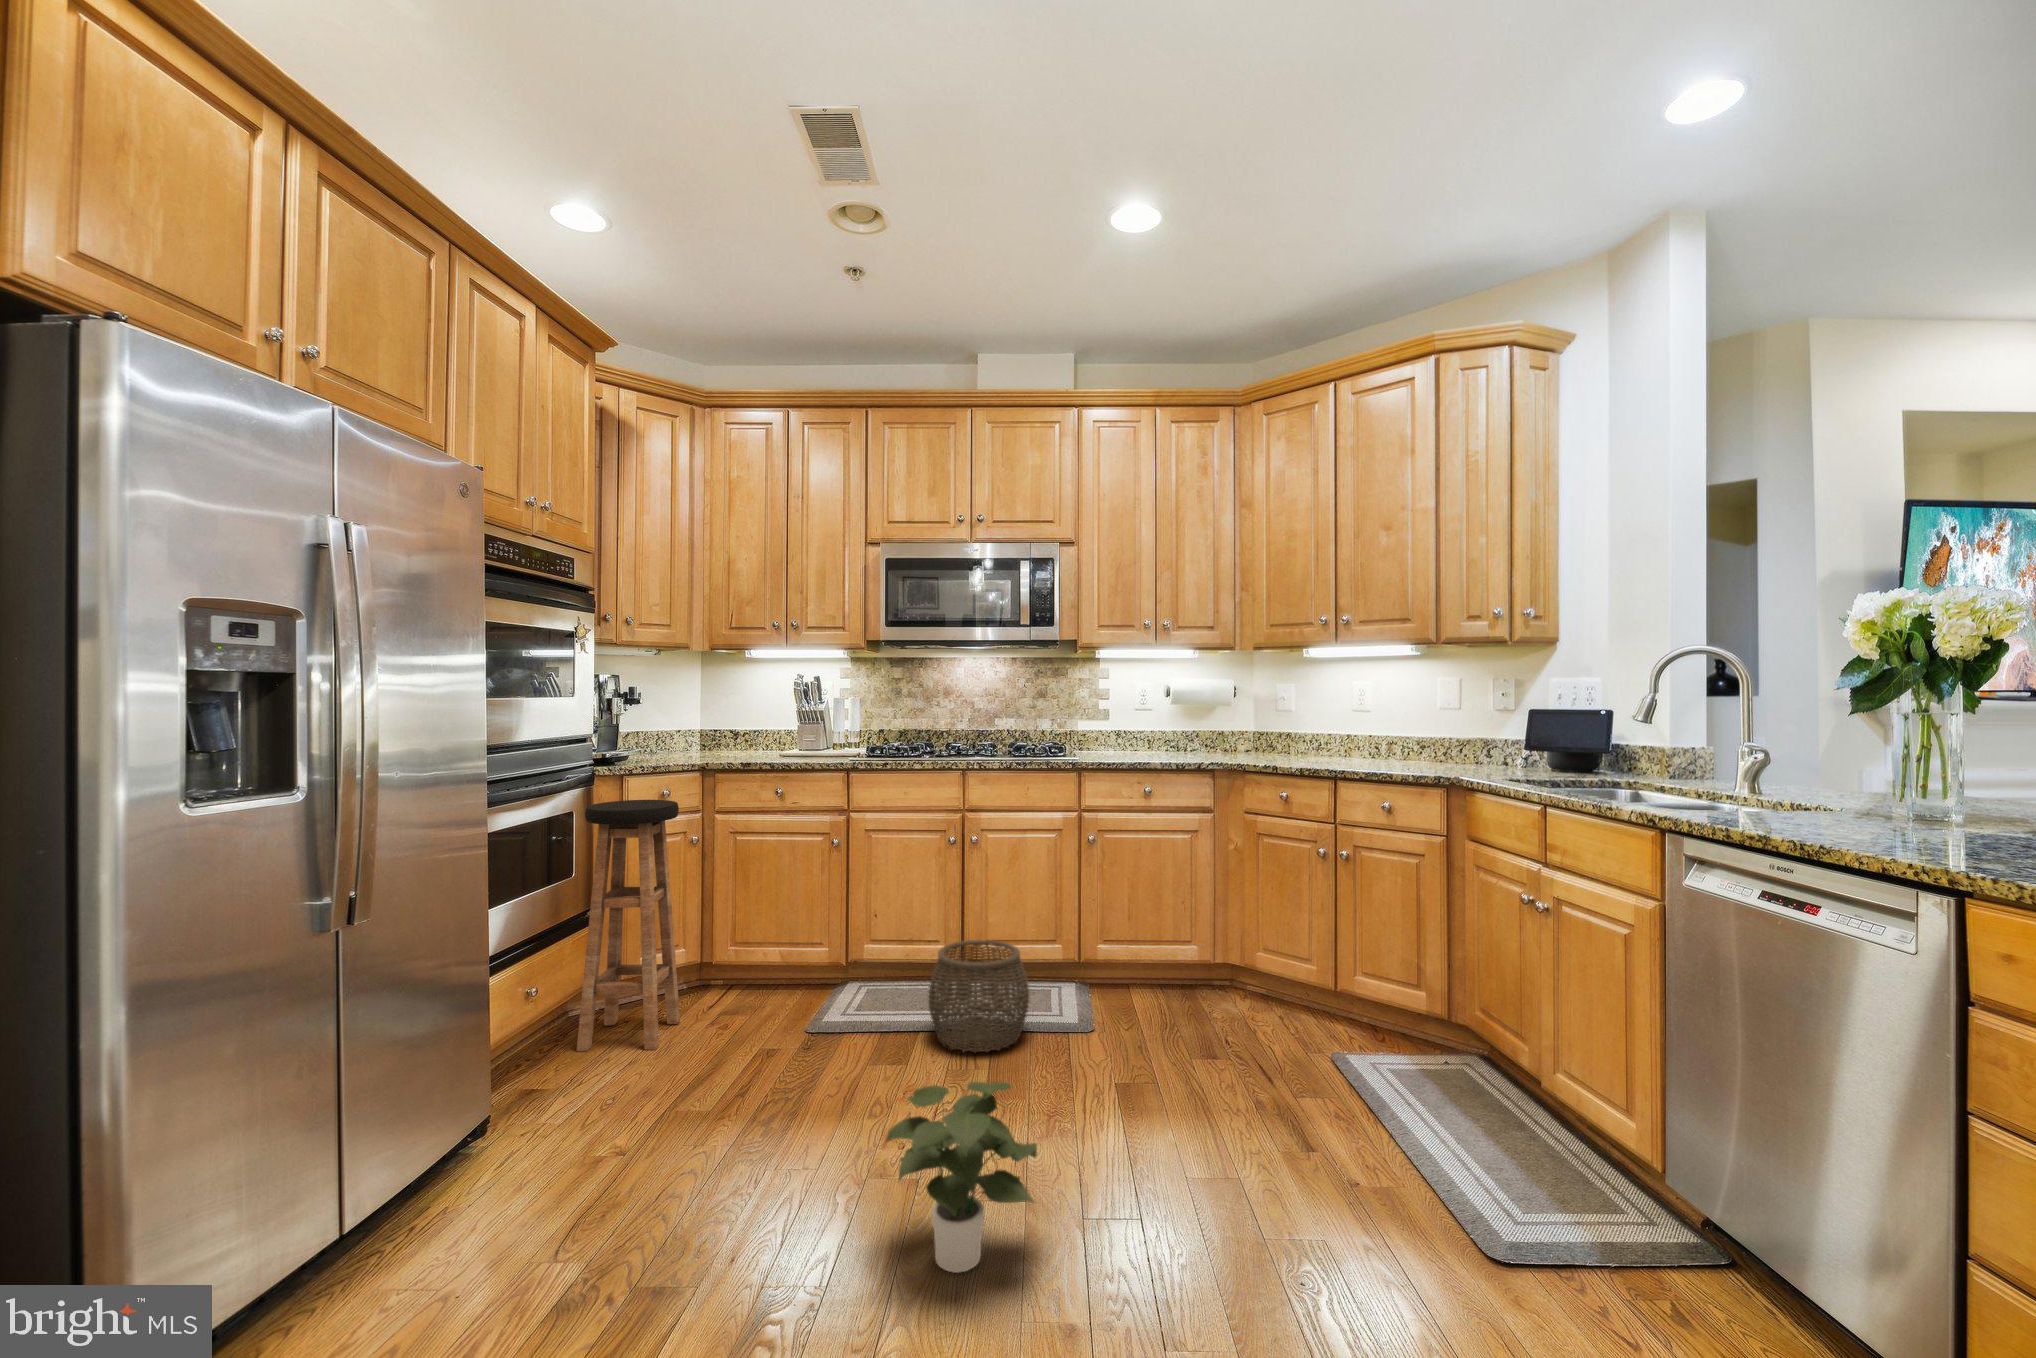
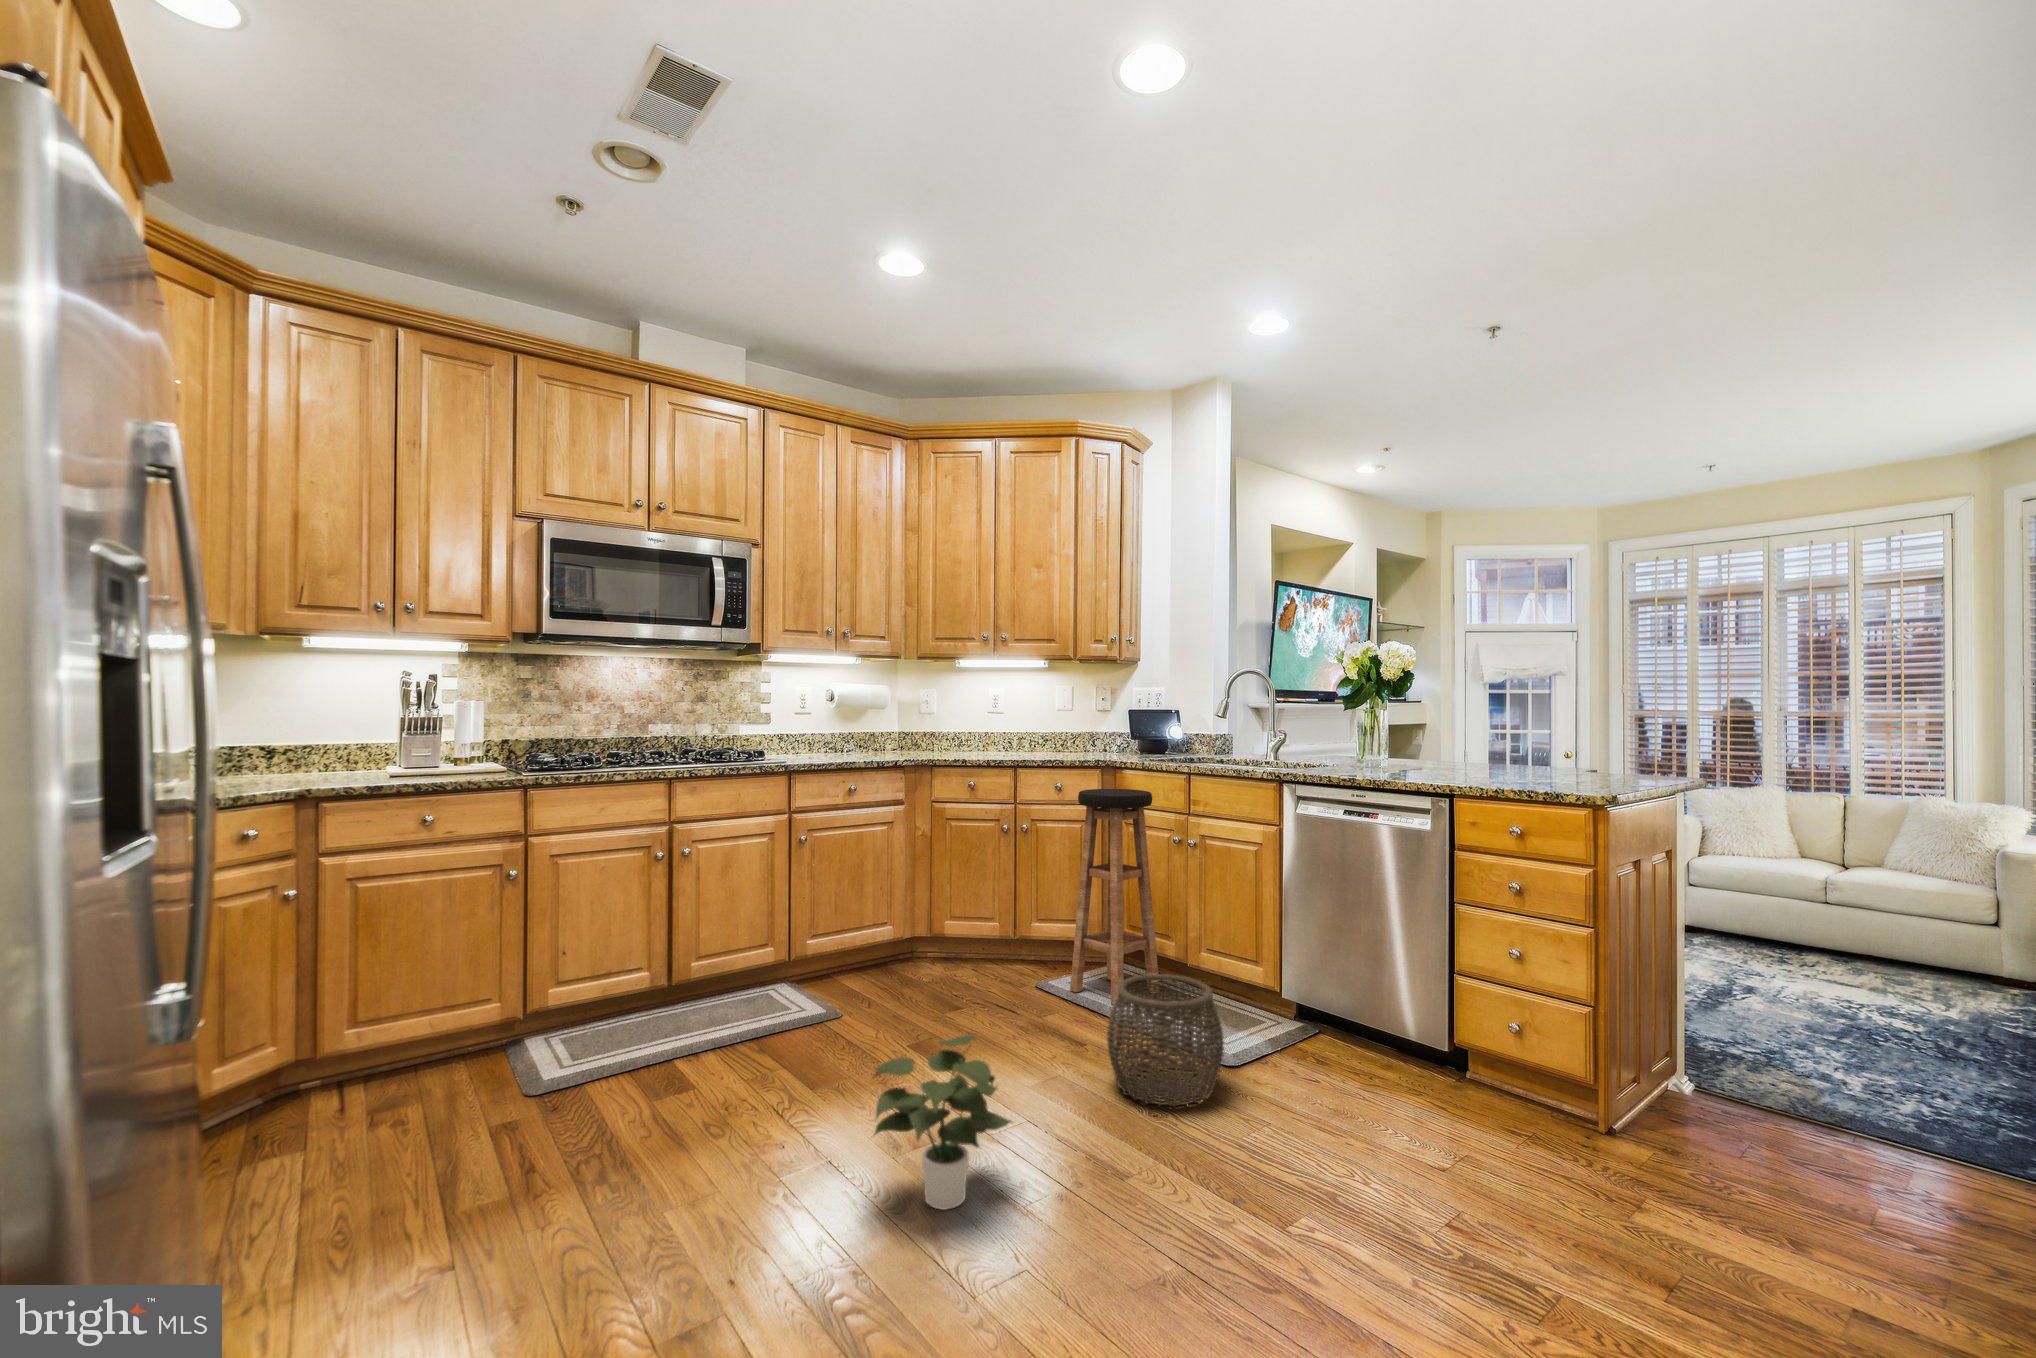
bar stool: present [576,800,680,1051] -> present [1070,789,1160,1005]
woven basket: present [928,940,1029,1052] -> present [1107,974,1224,1107]

